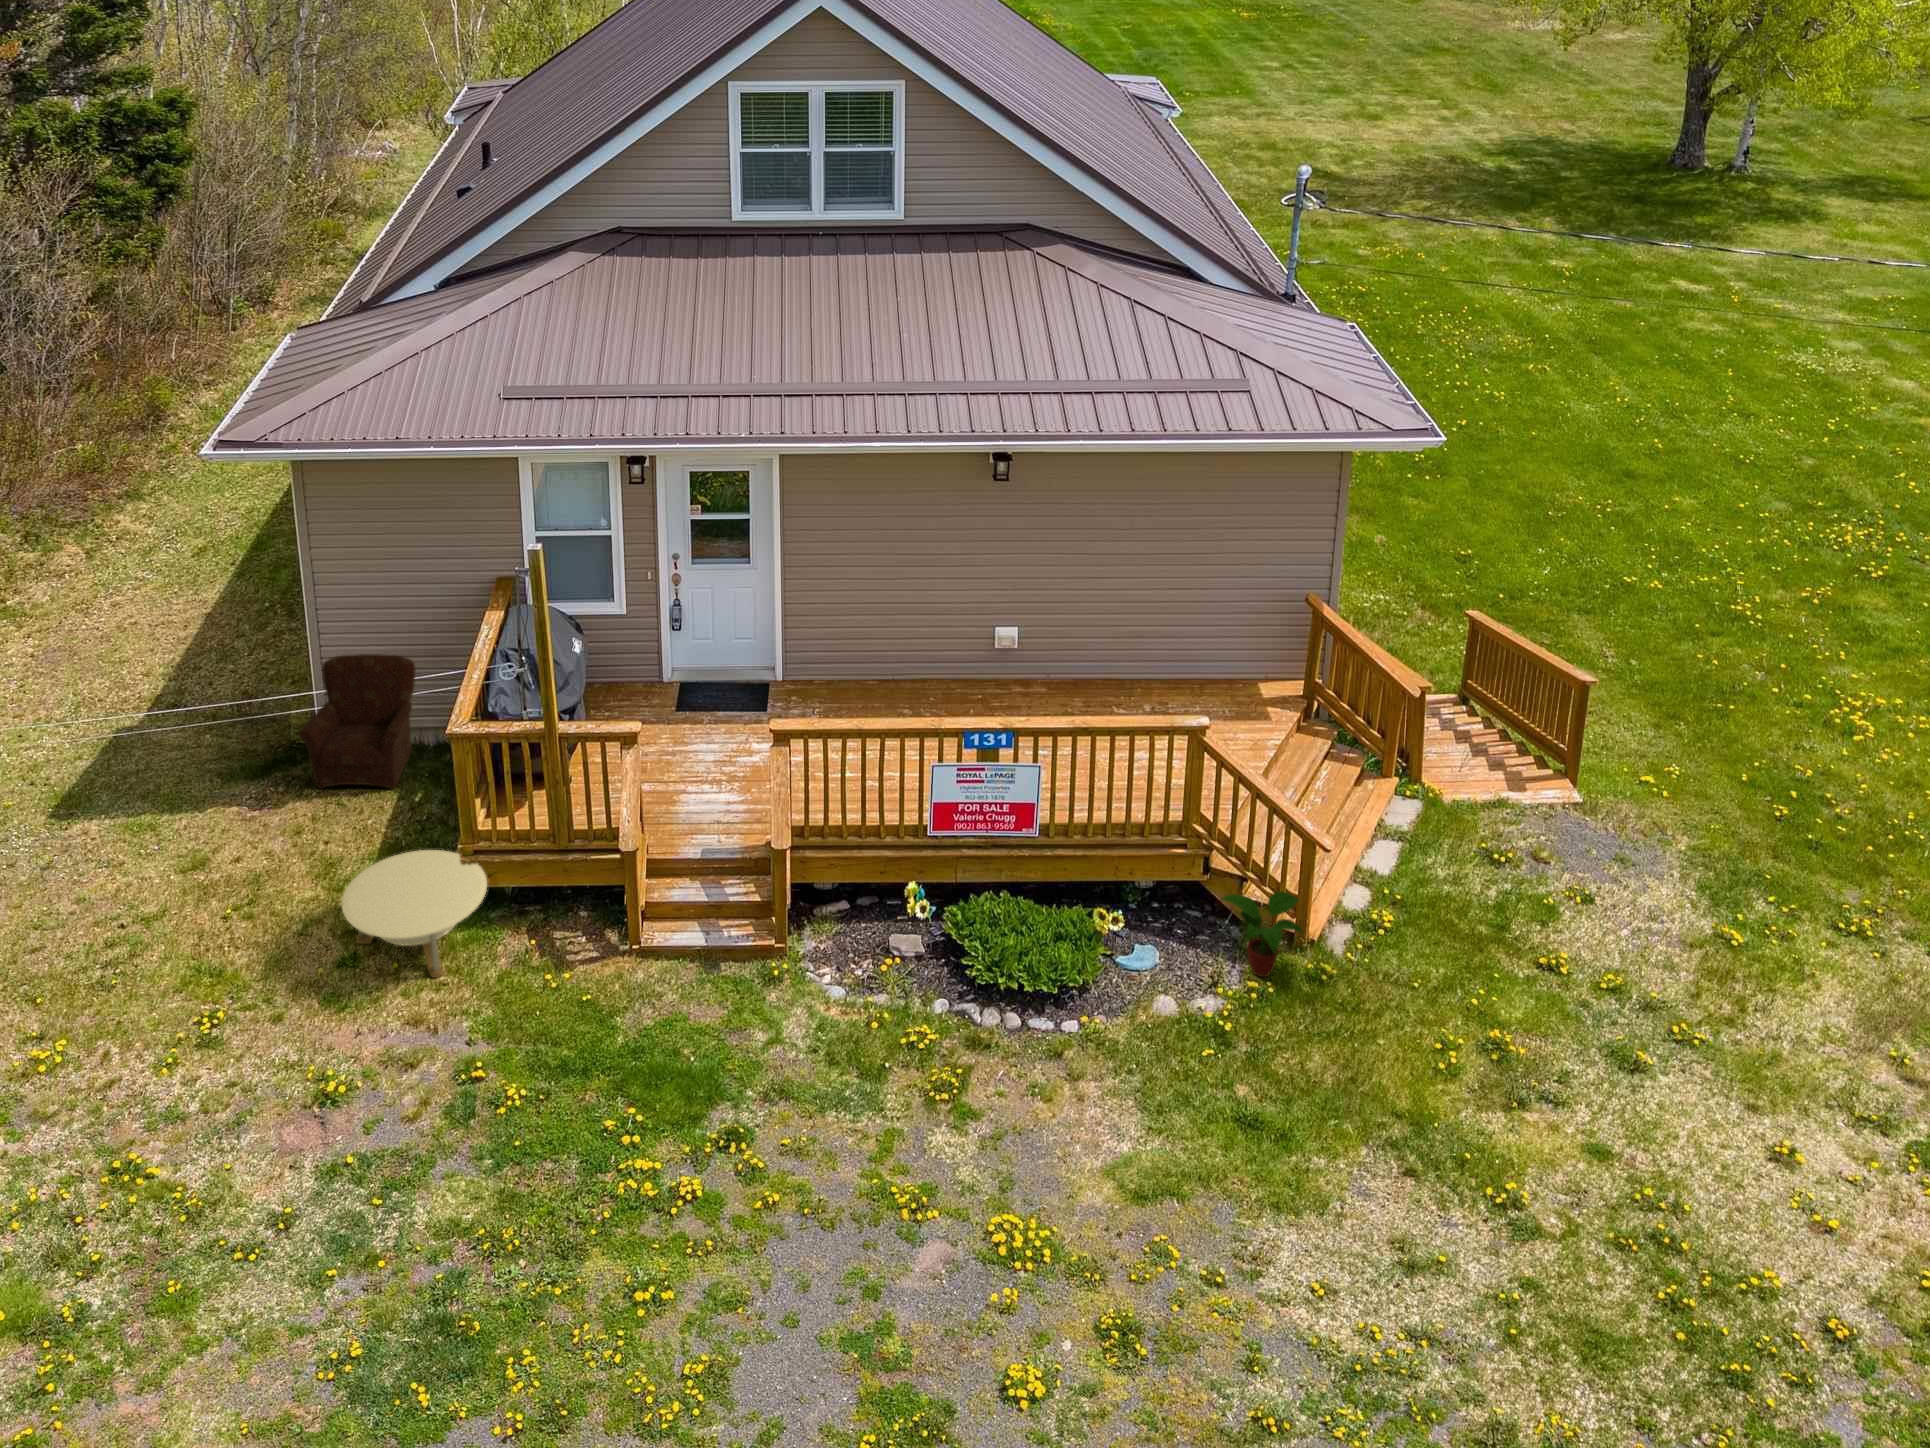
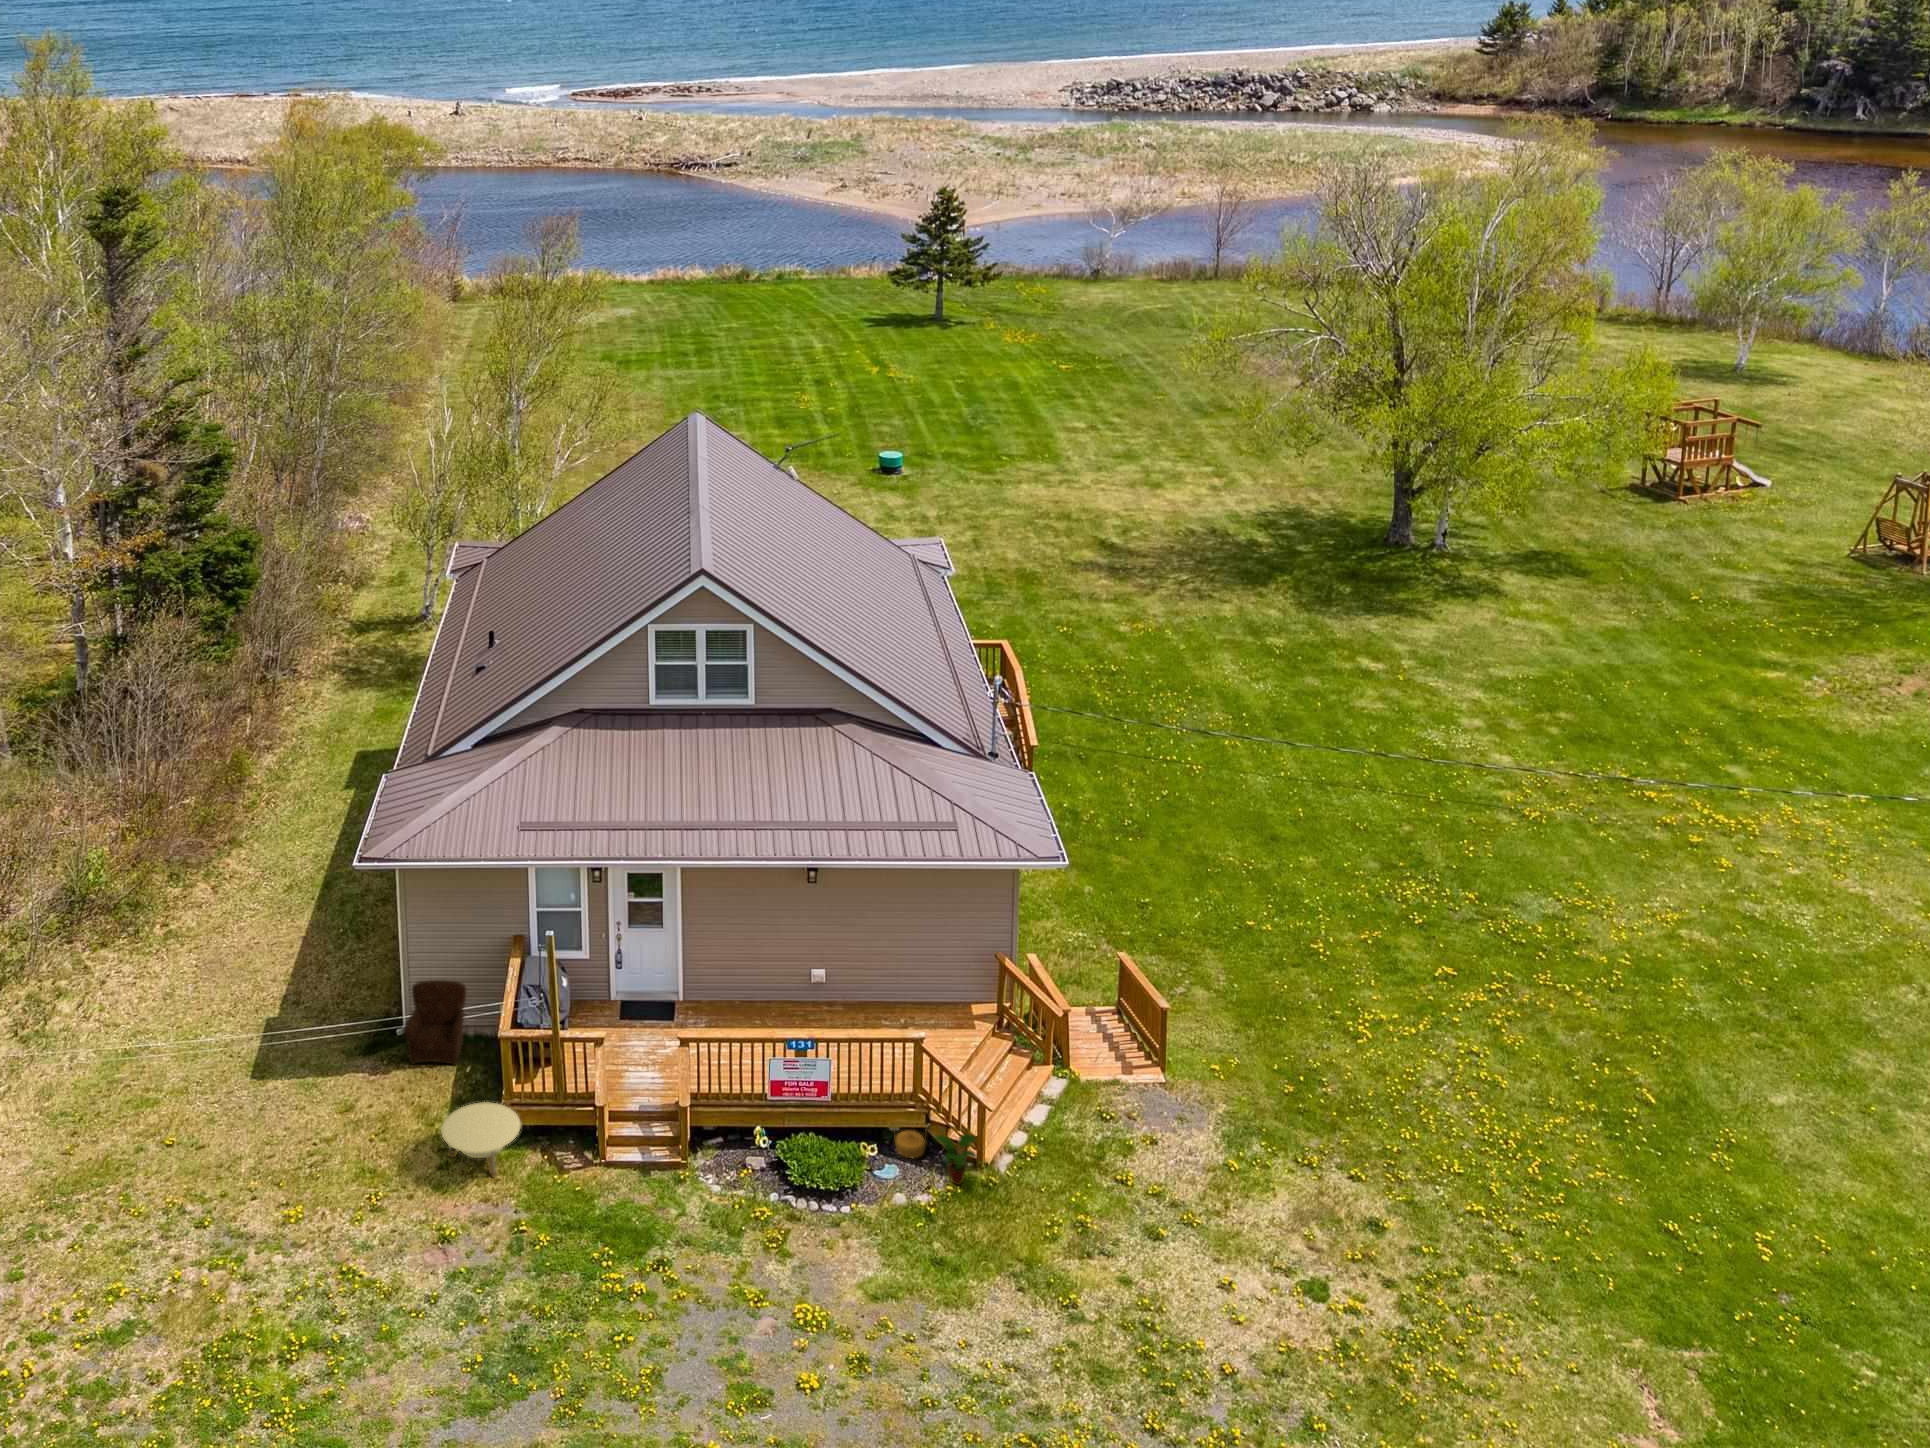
woven basket: none [1146,868,1204,932] -> present [895,1120,926,1158]

